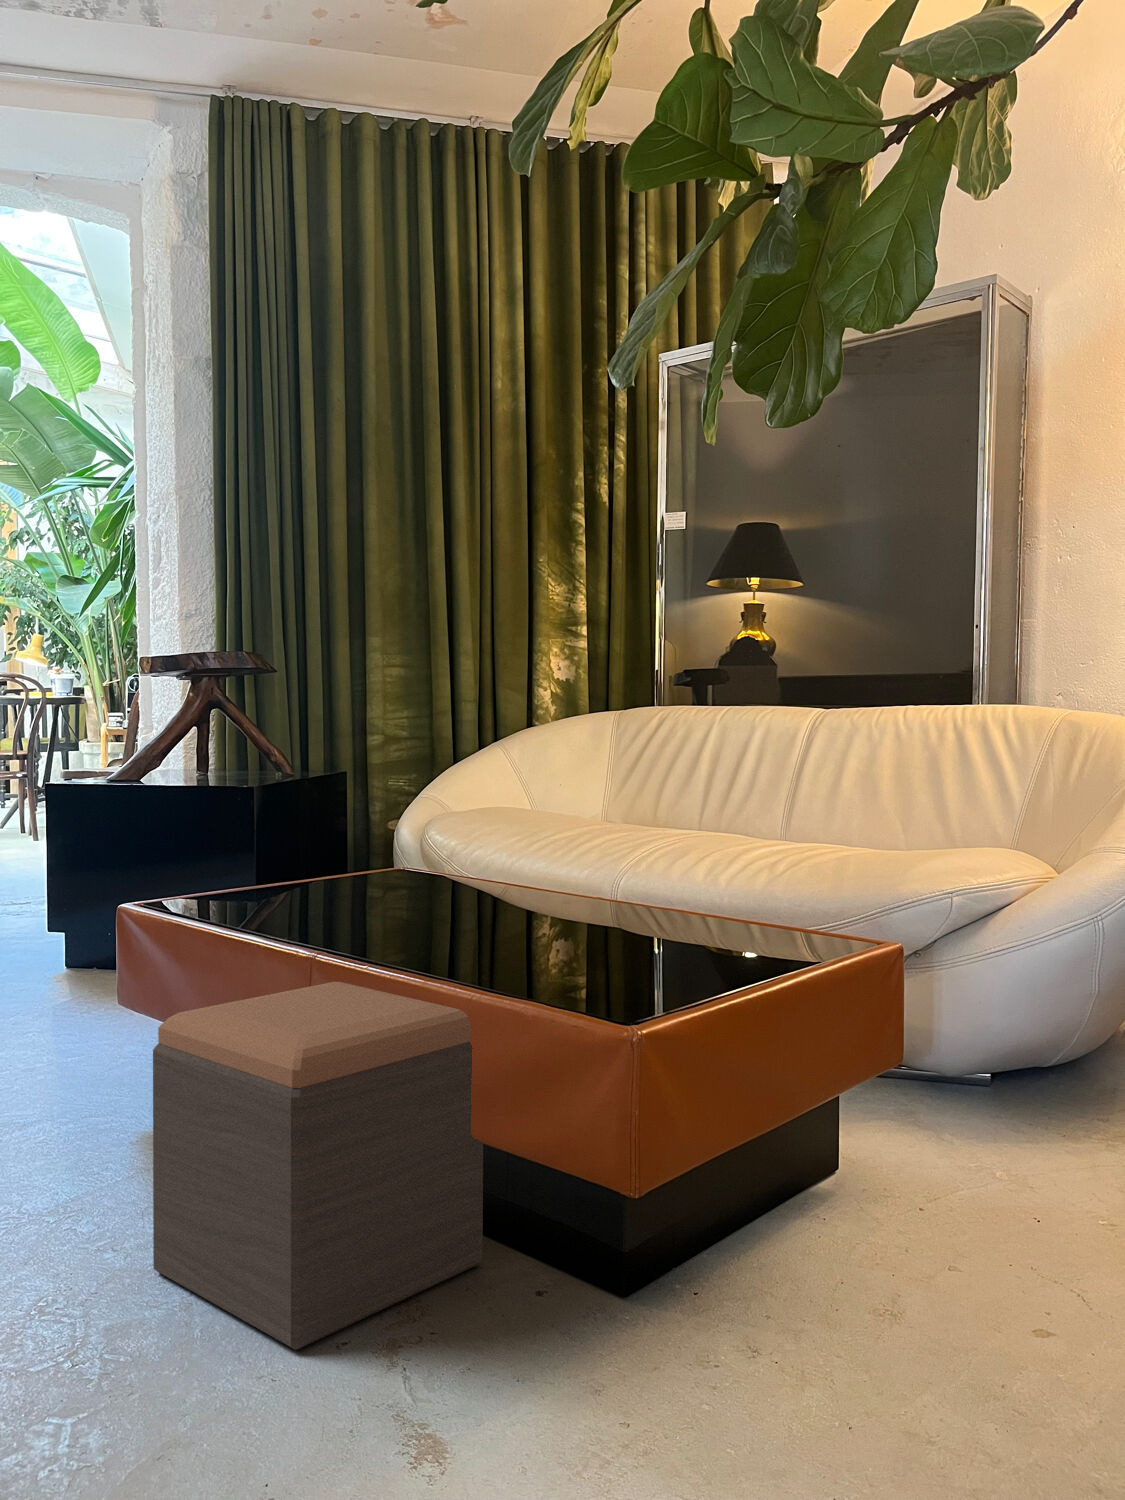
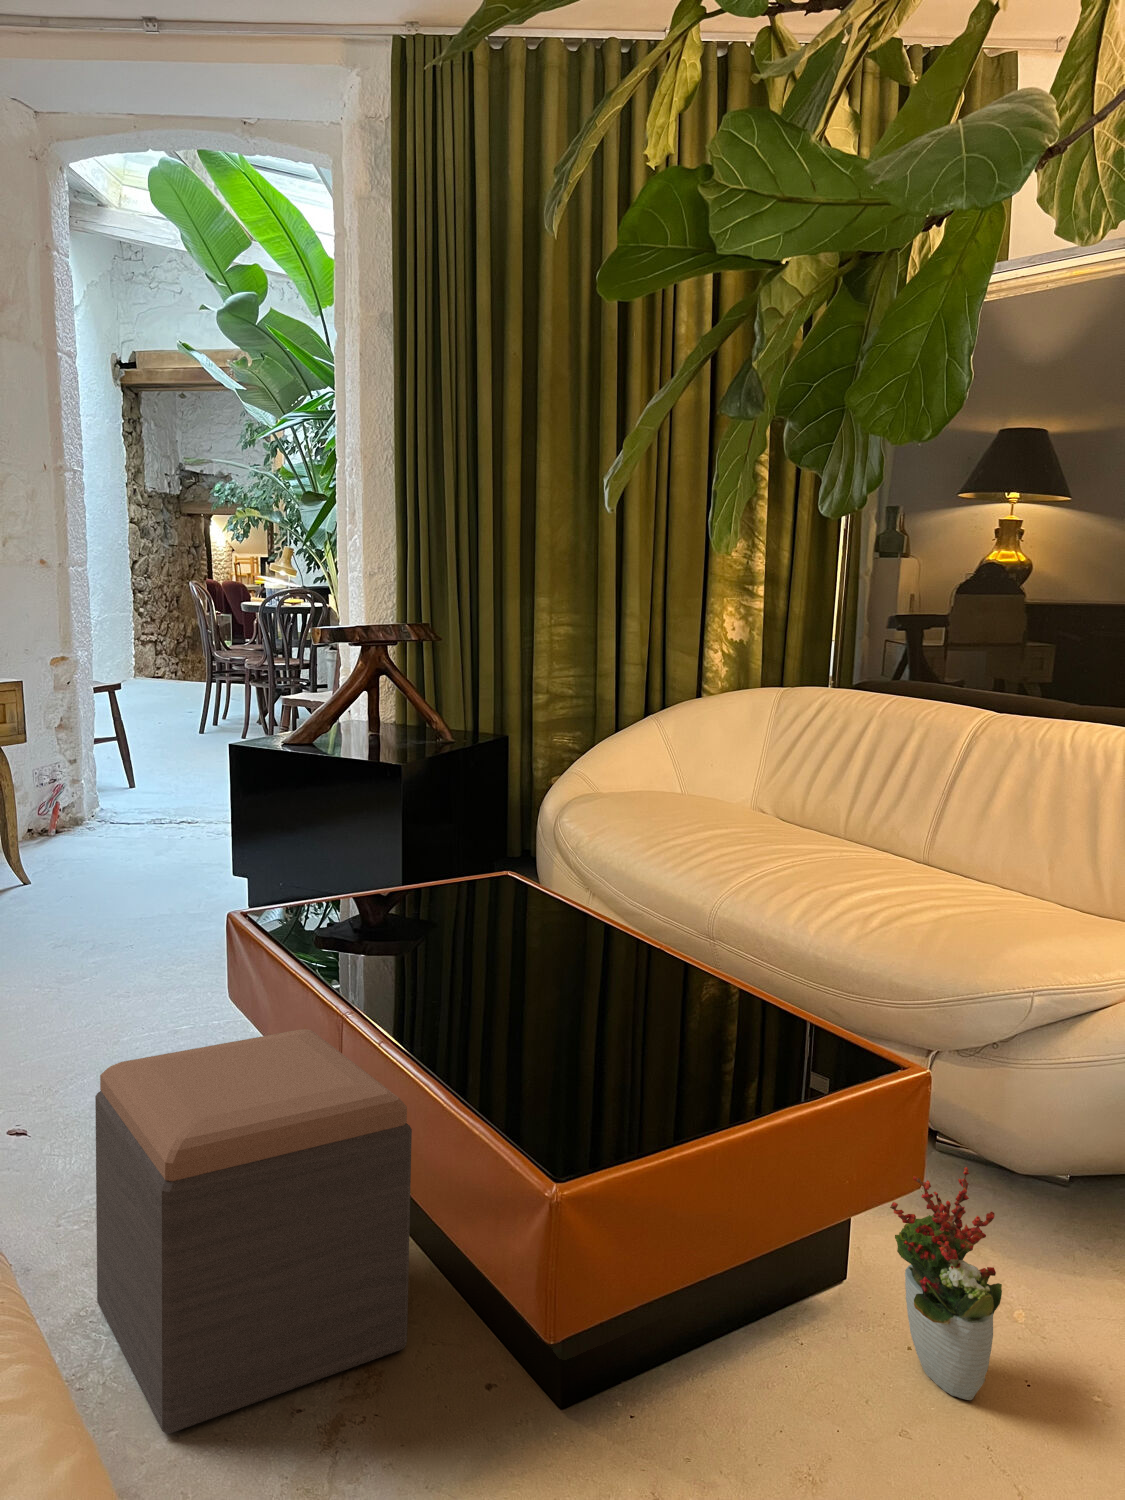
decorative plant: none [895,1034,998,1232] -> present [890,1167,1002,1400]

